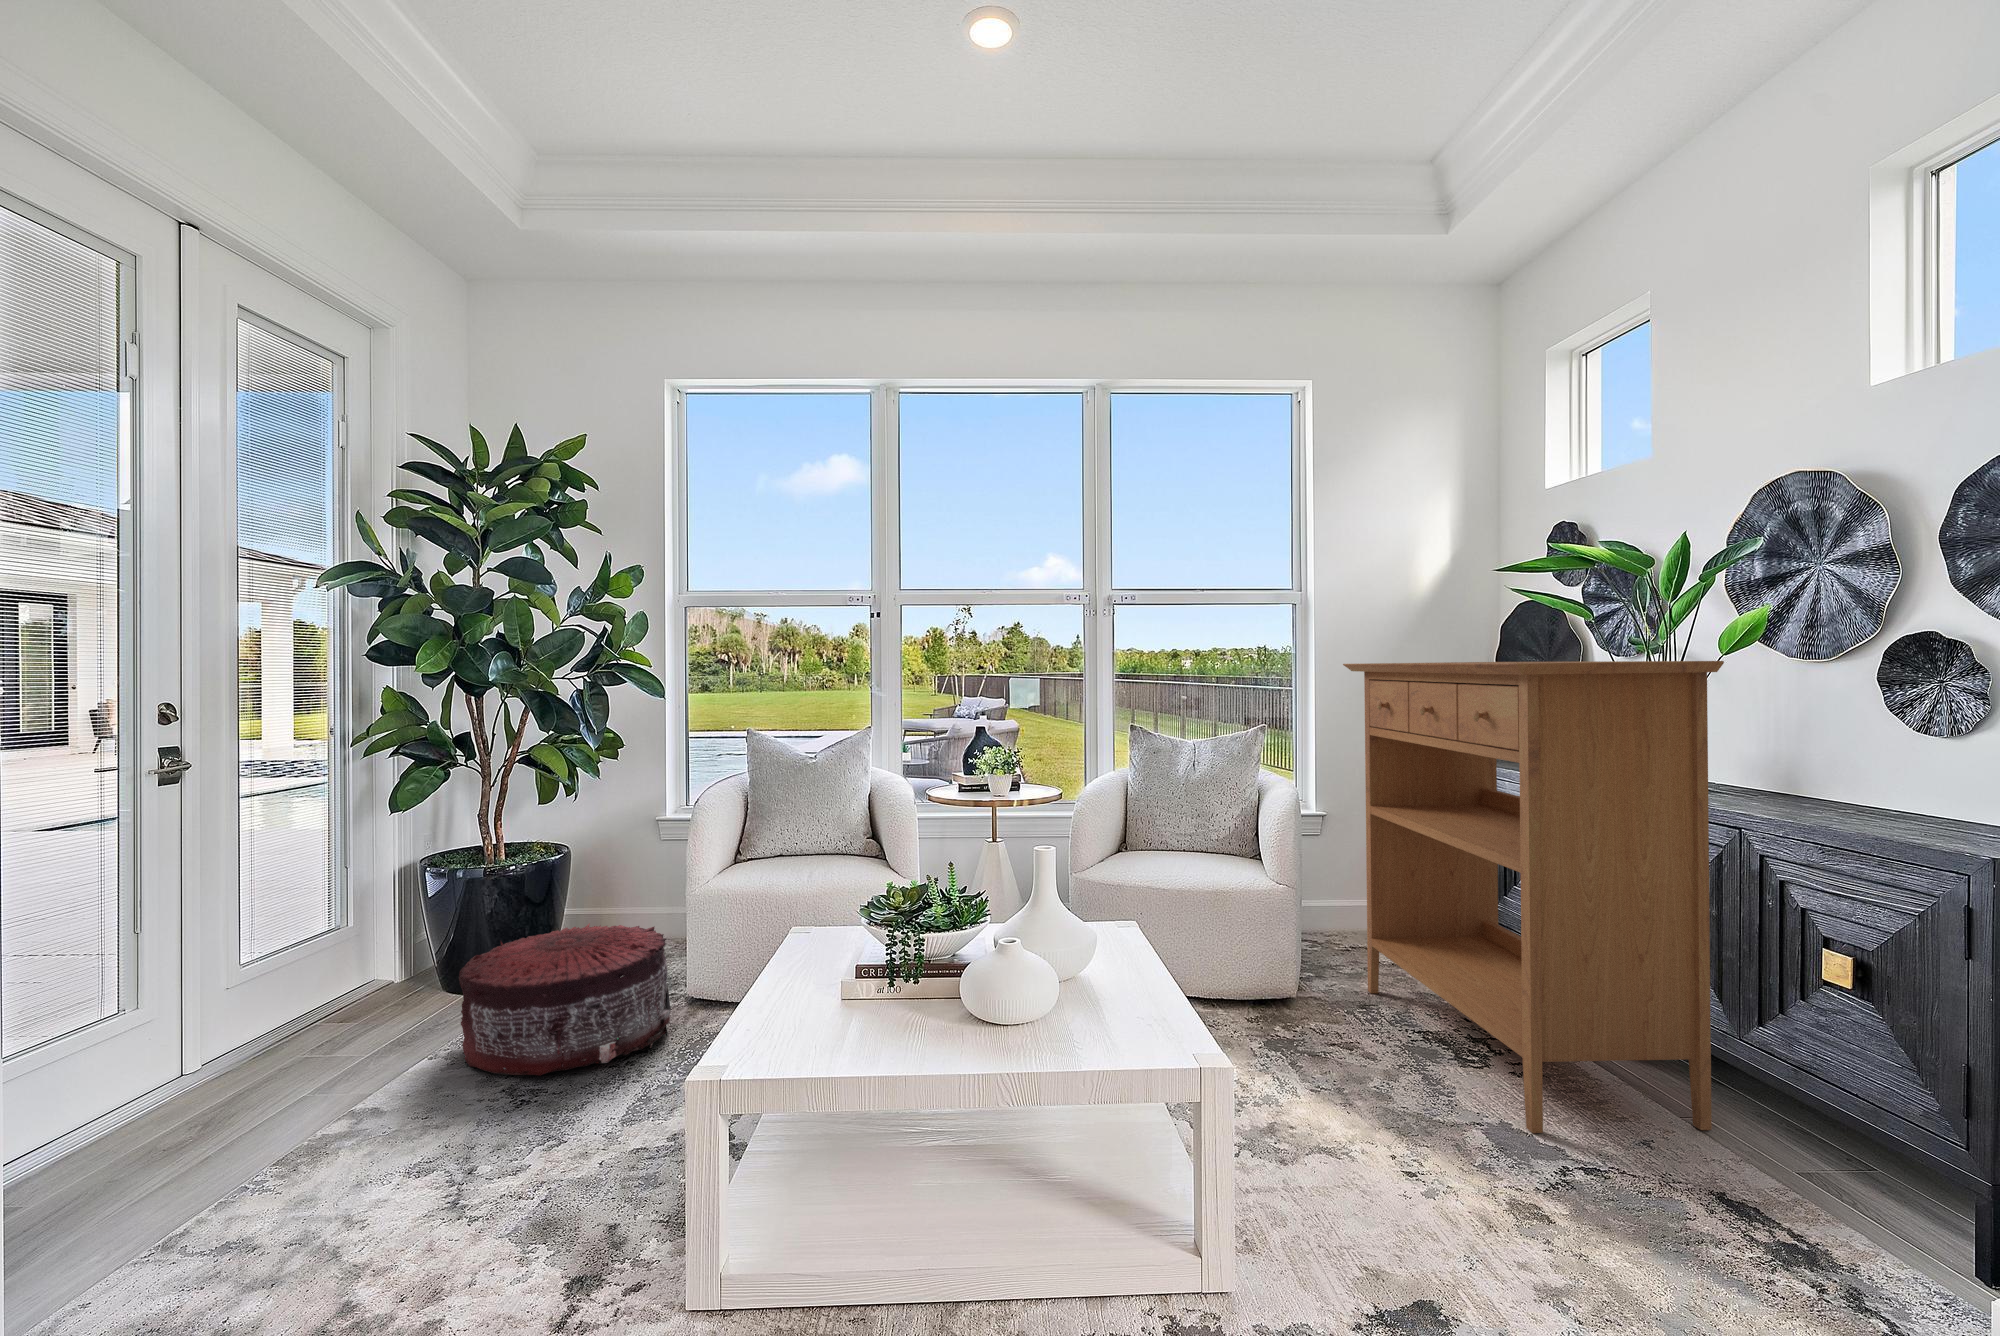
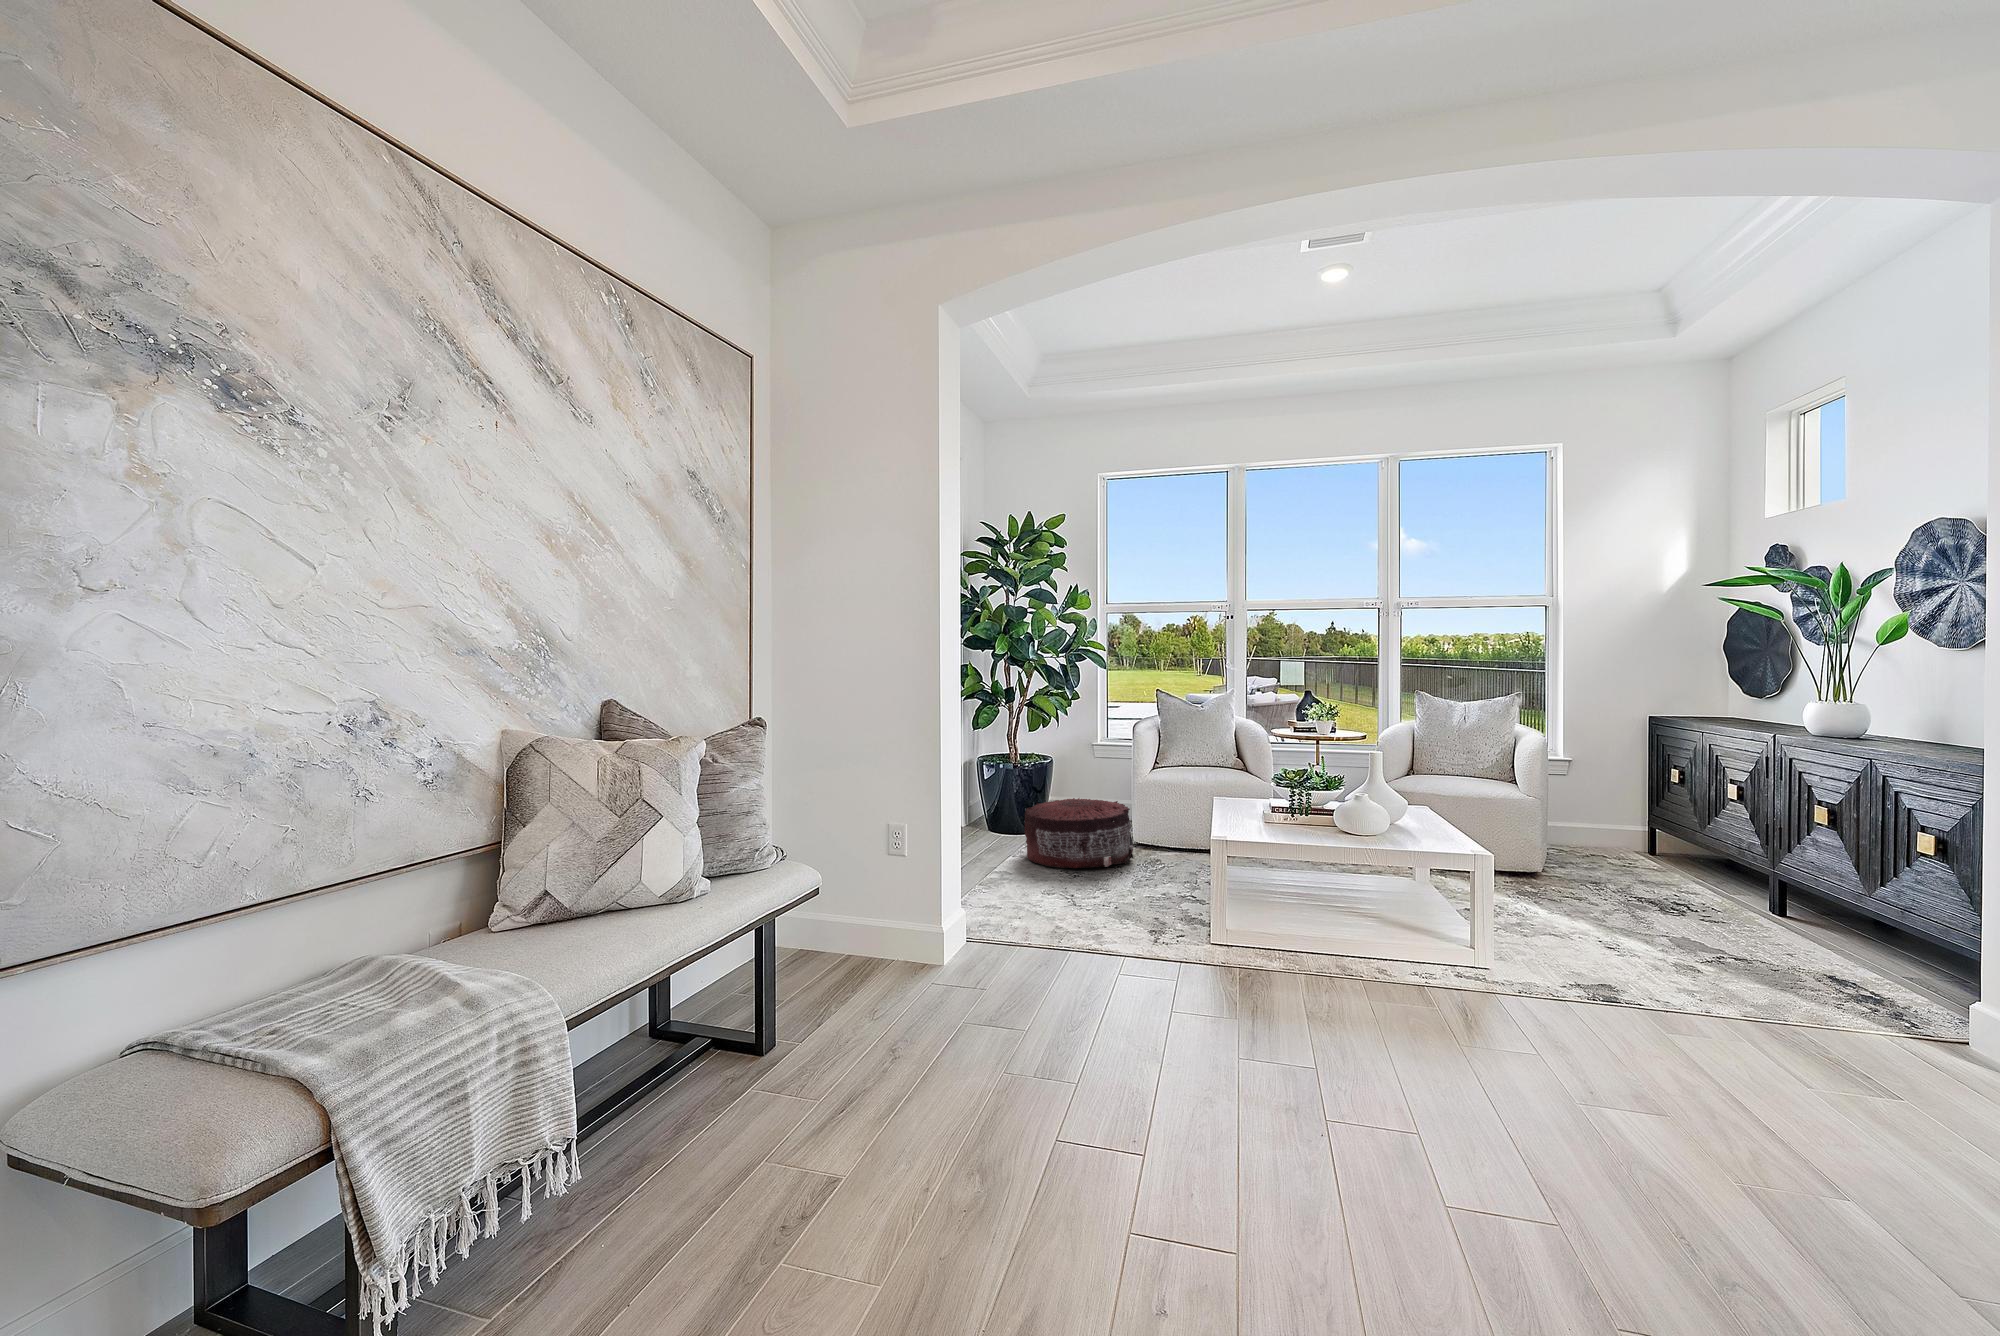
console table: present [1343,661,1724,1133] -> none [1584,649,1857,953]

